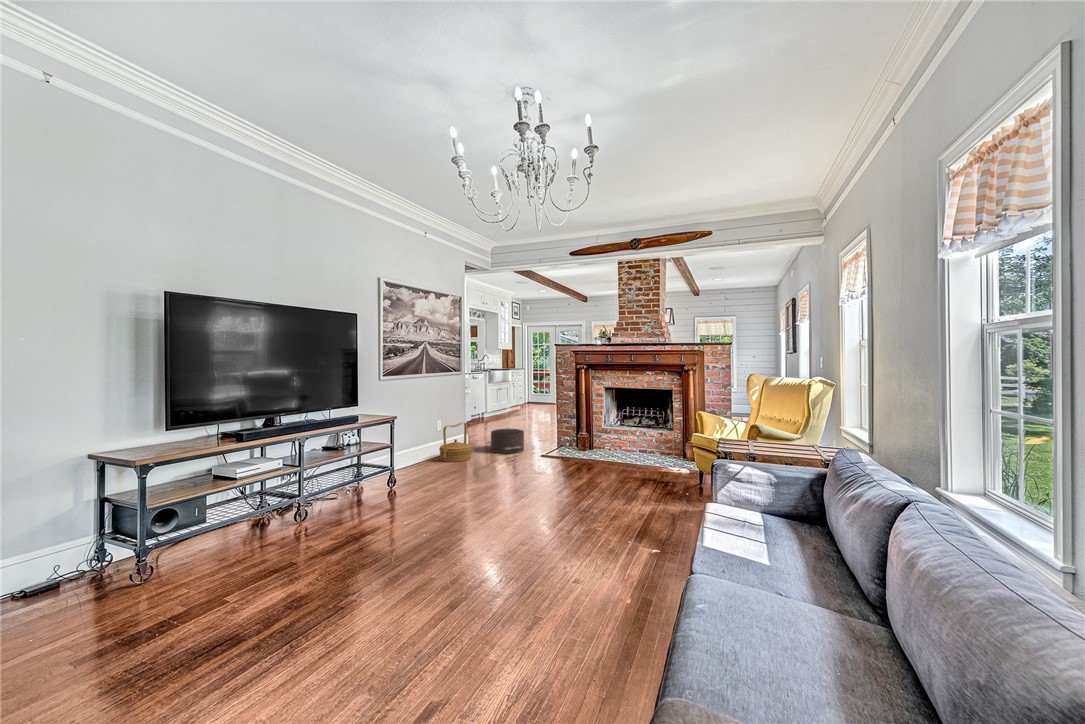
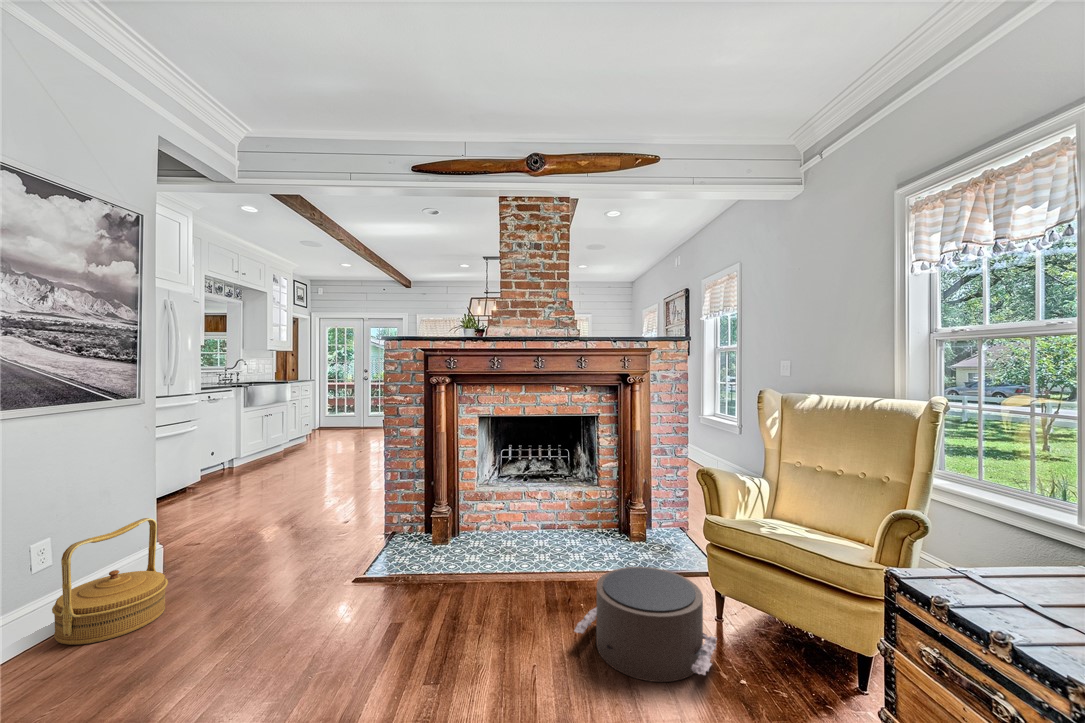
pouf: present [488,429,524,454] -> present [574,567,717,682]

